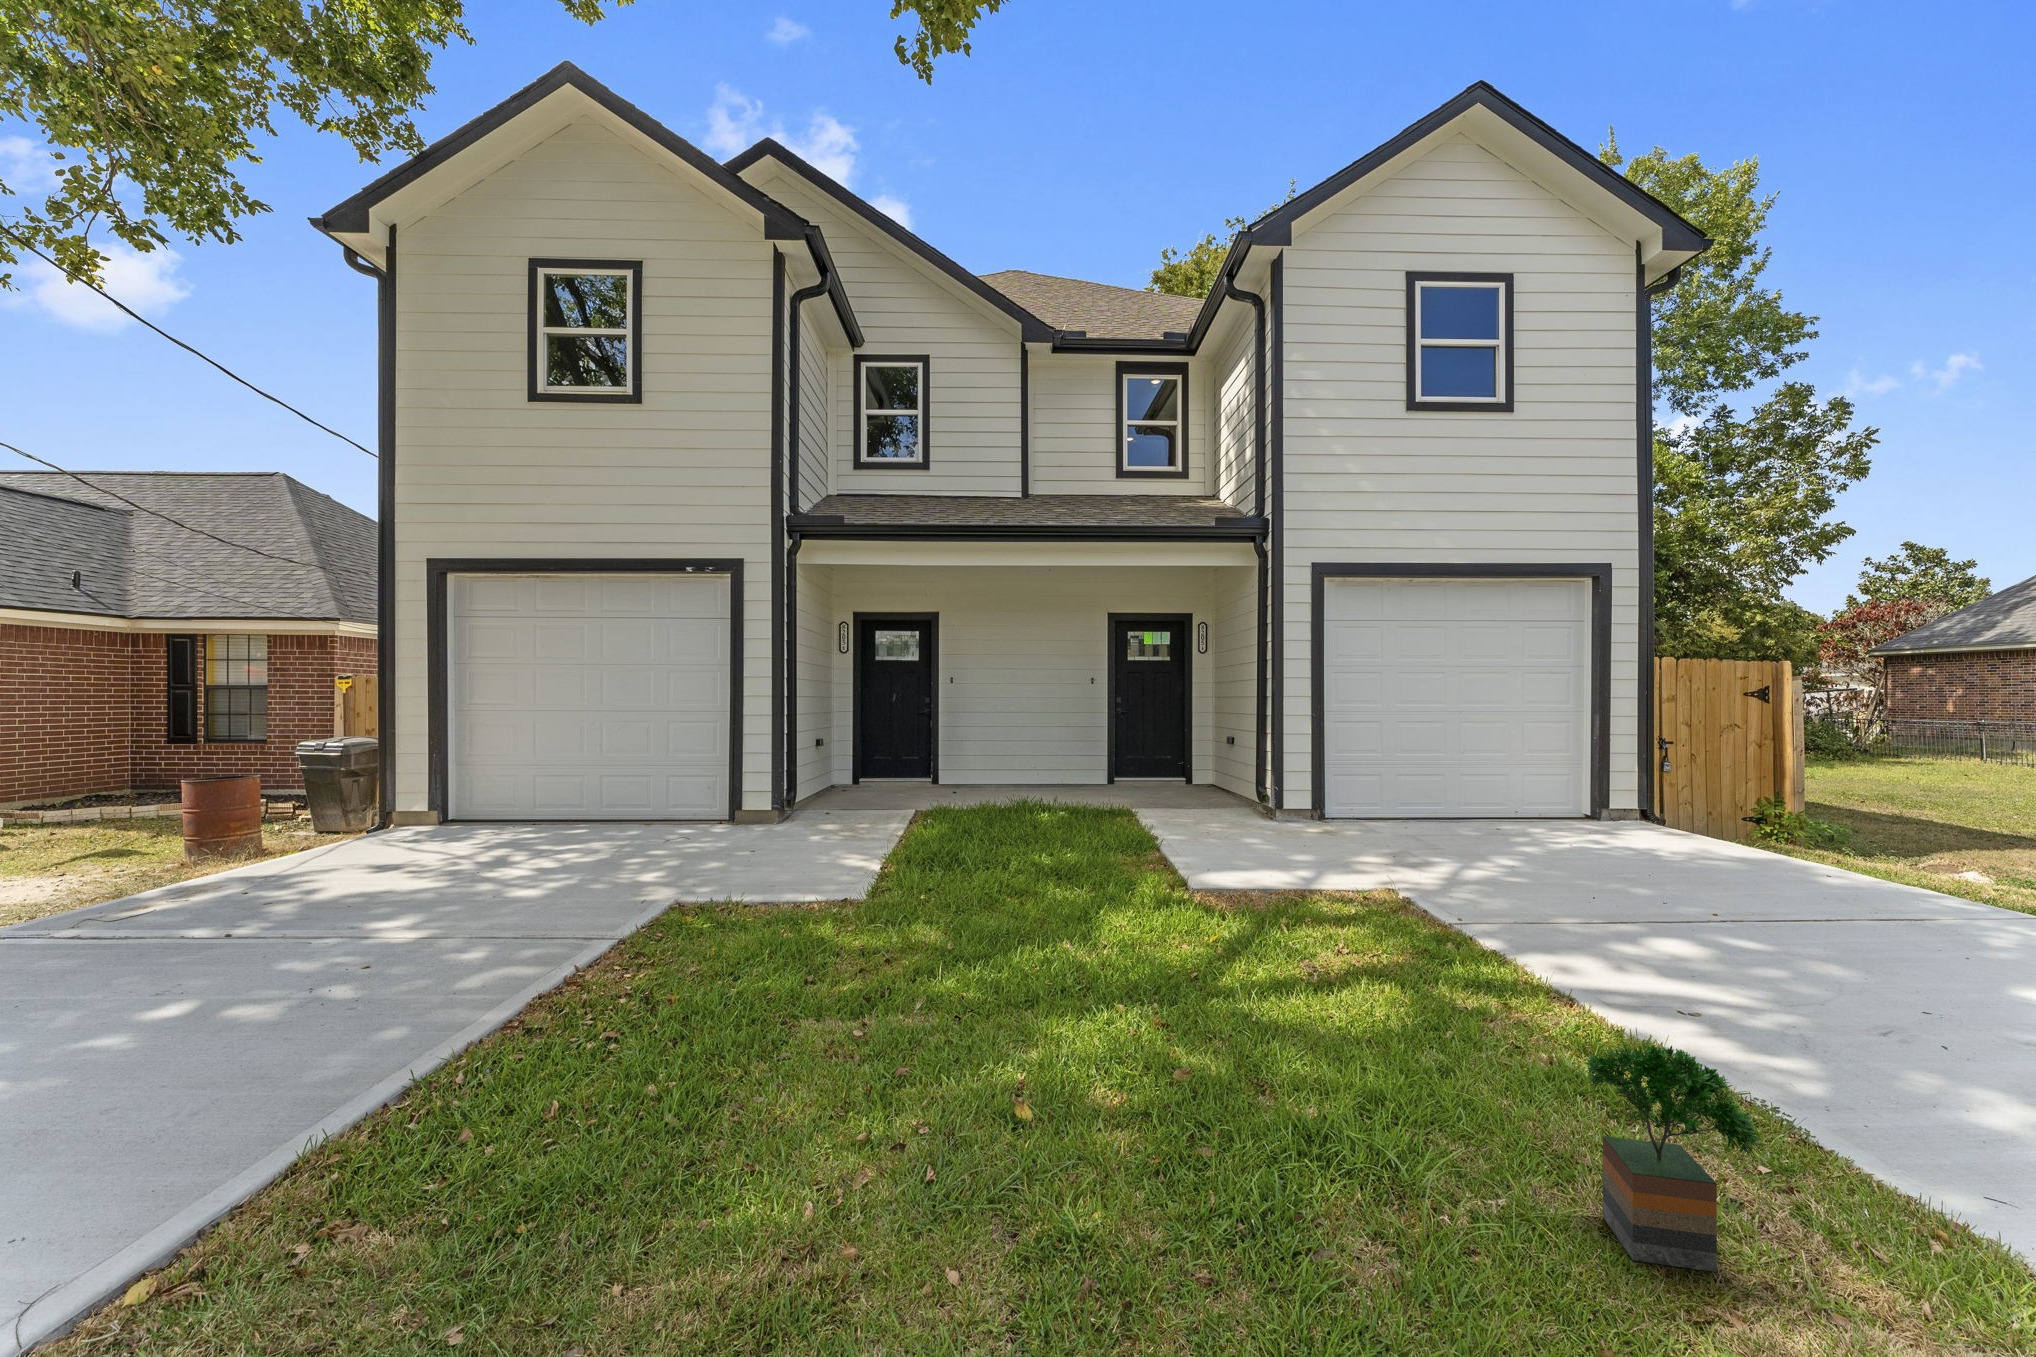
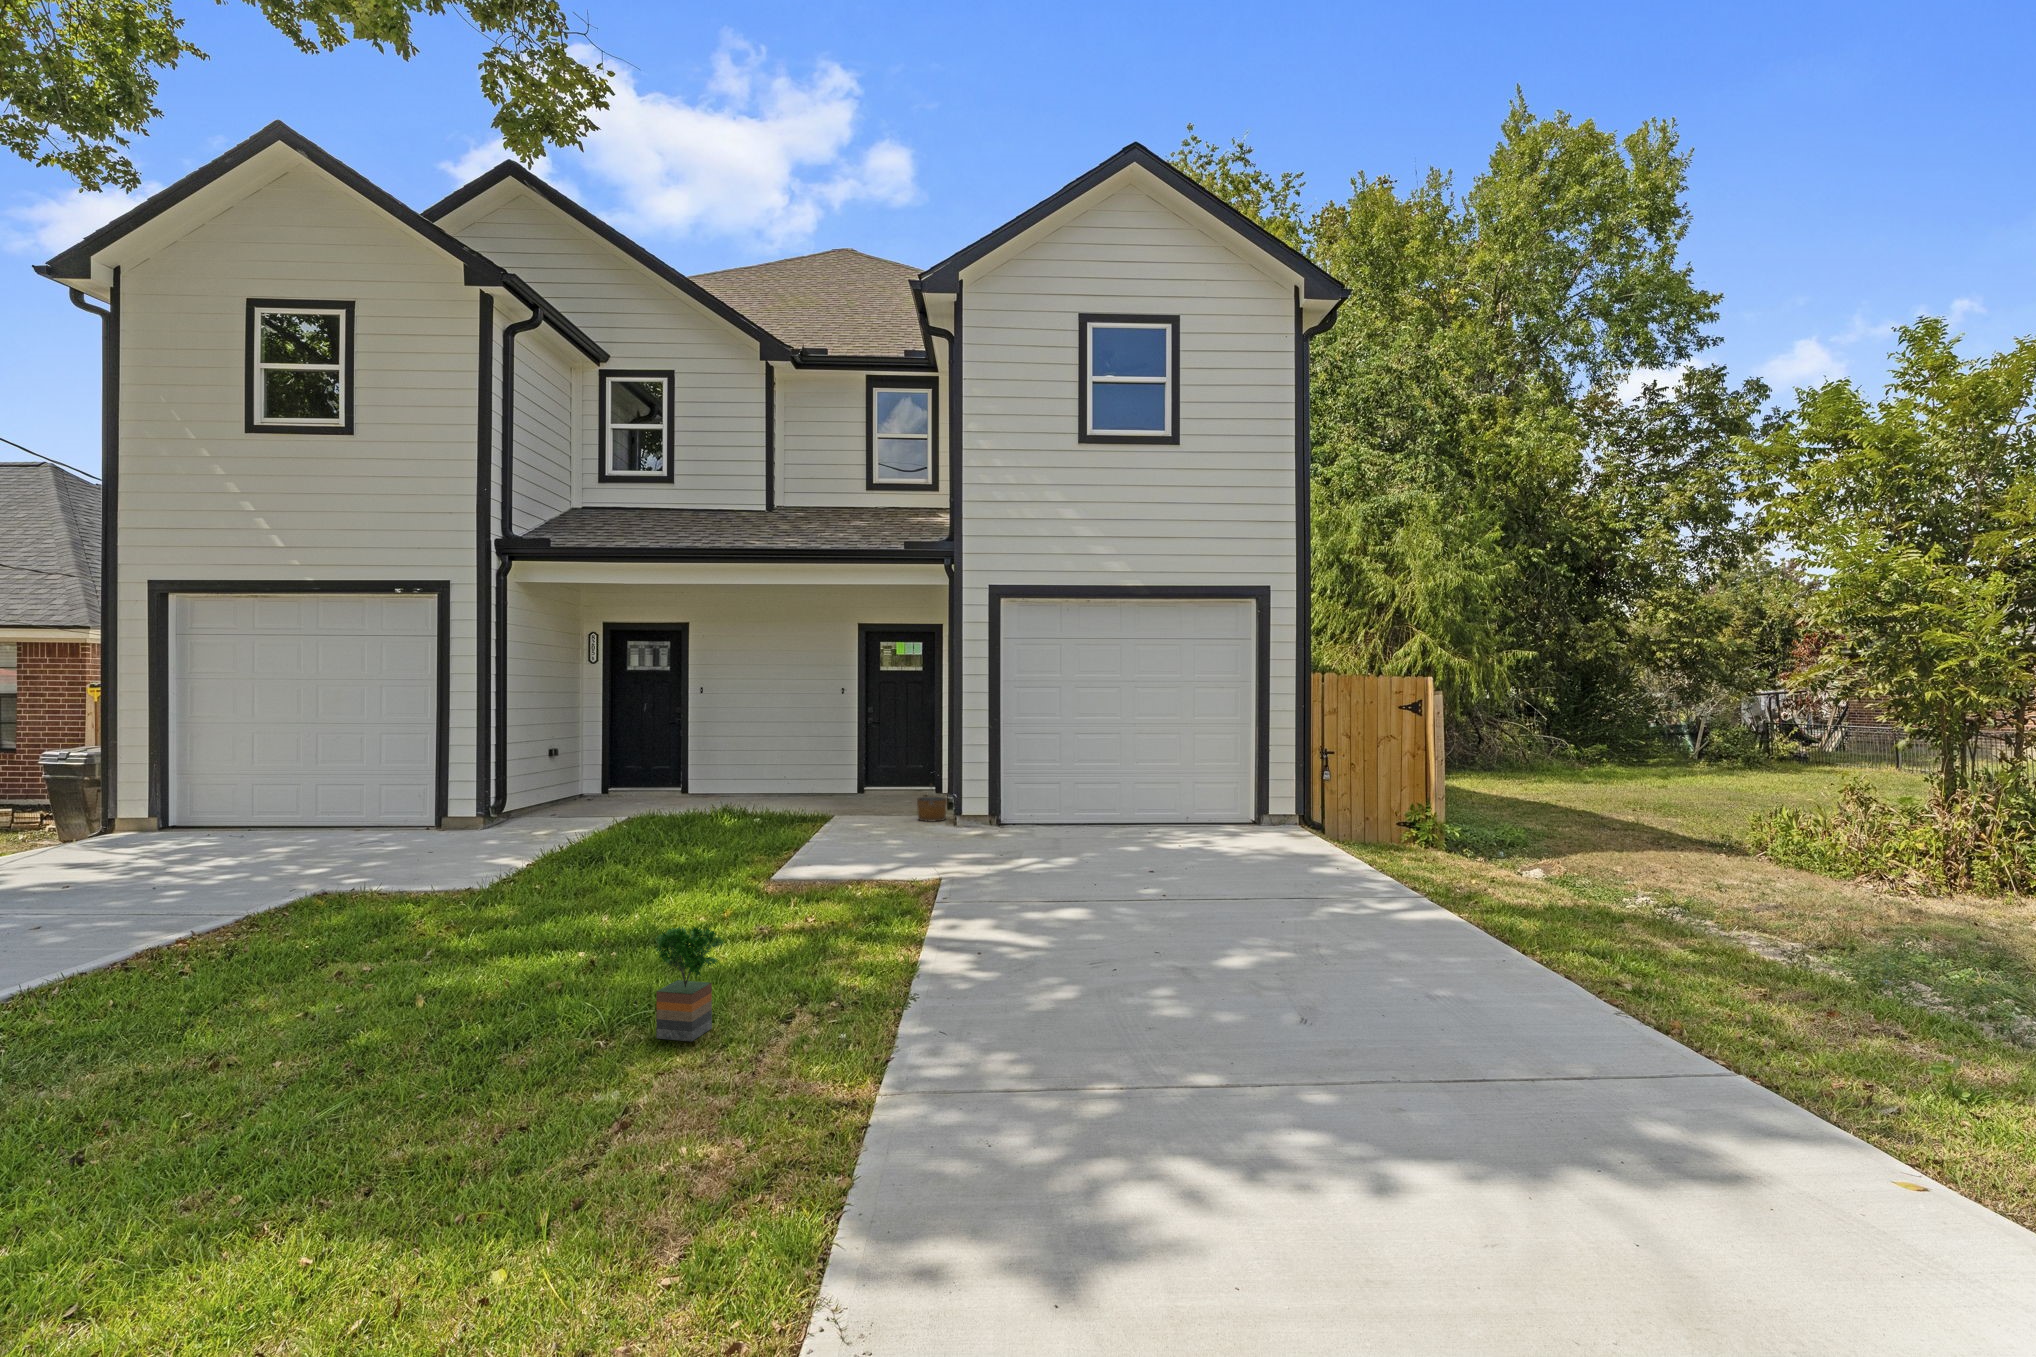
bucket: none [1226,775,1259,816] -> present [917,796,947,822]

